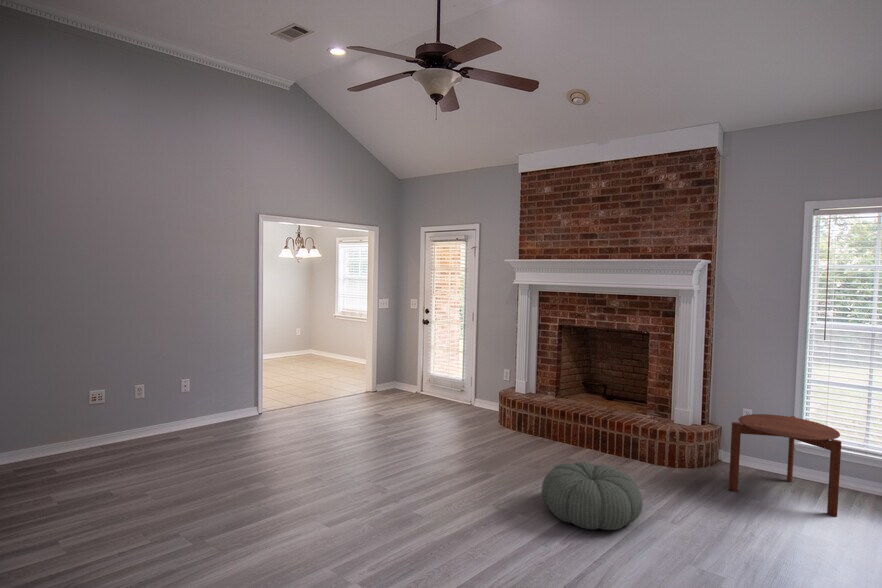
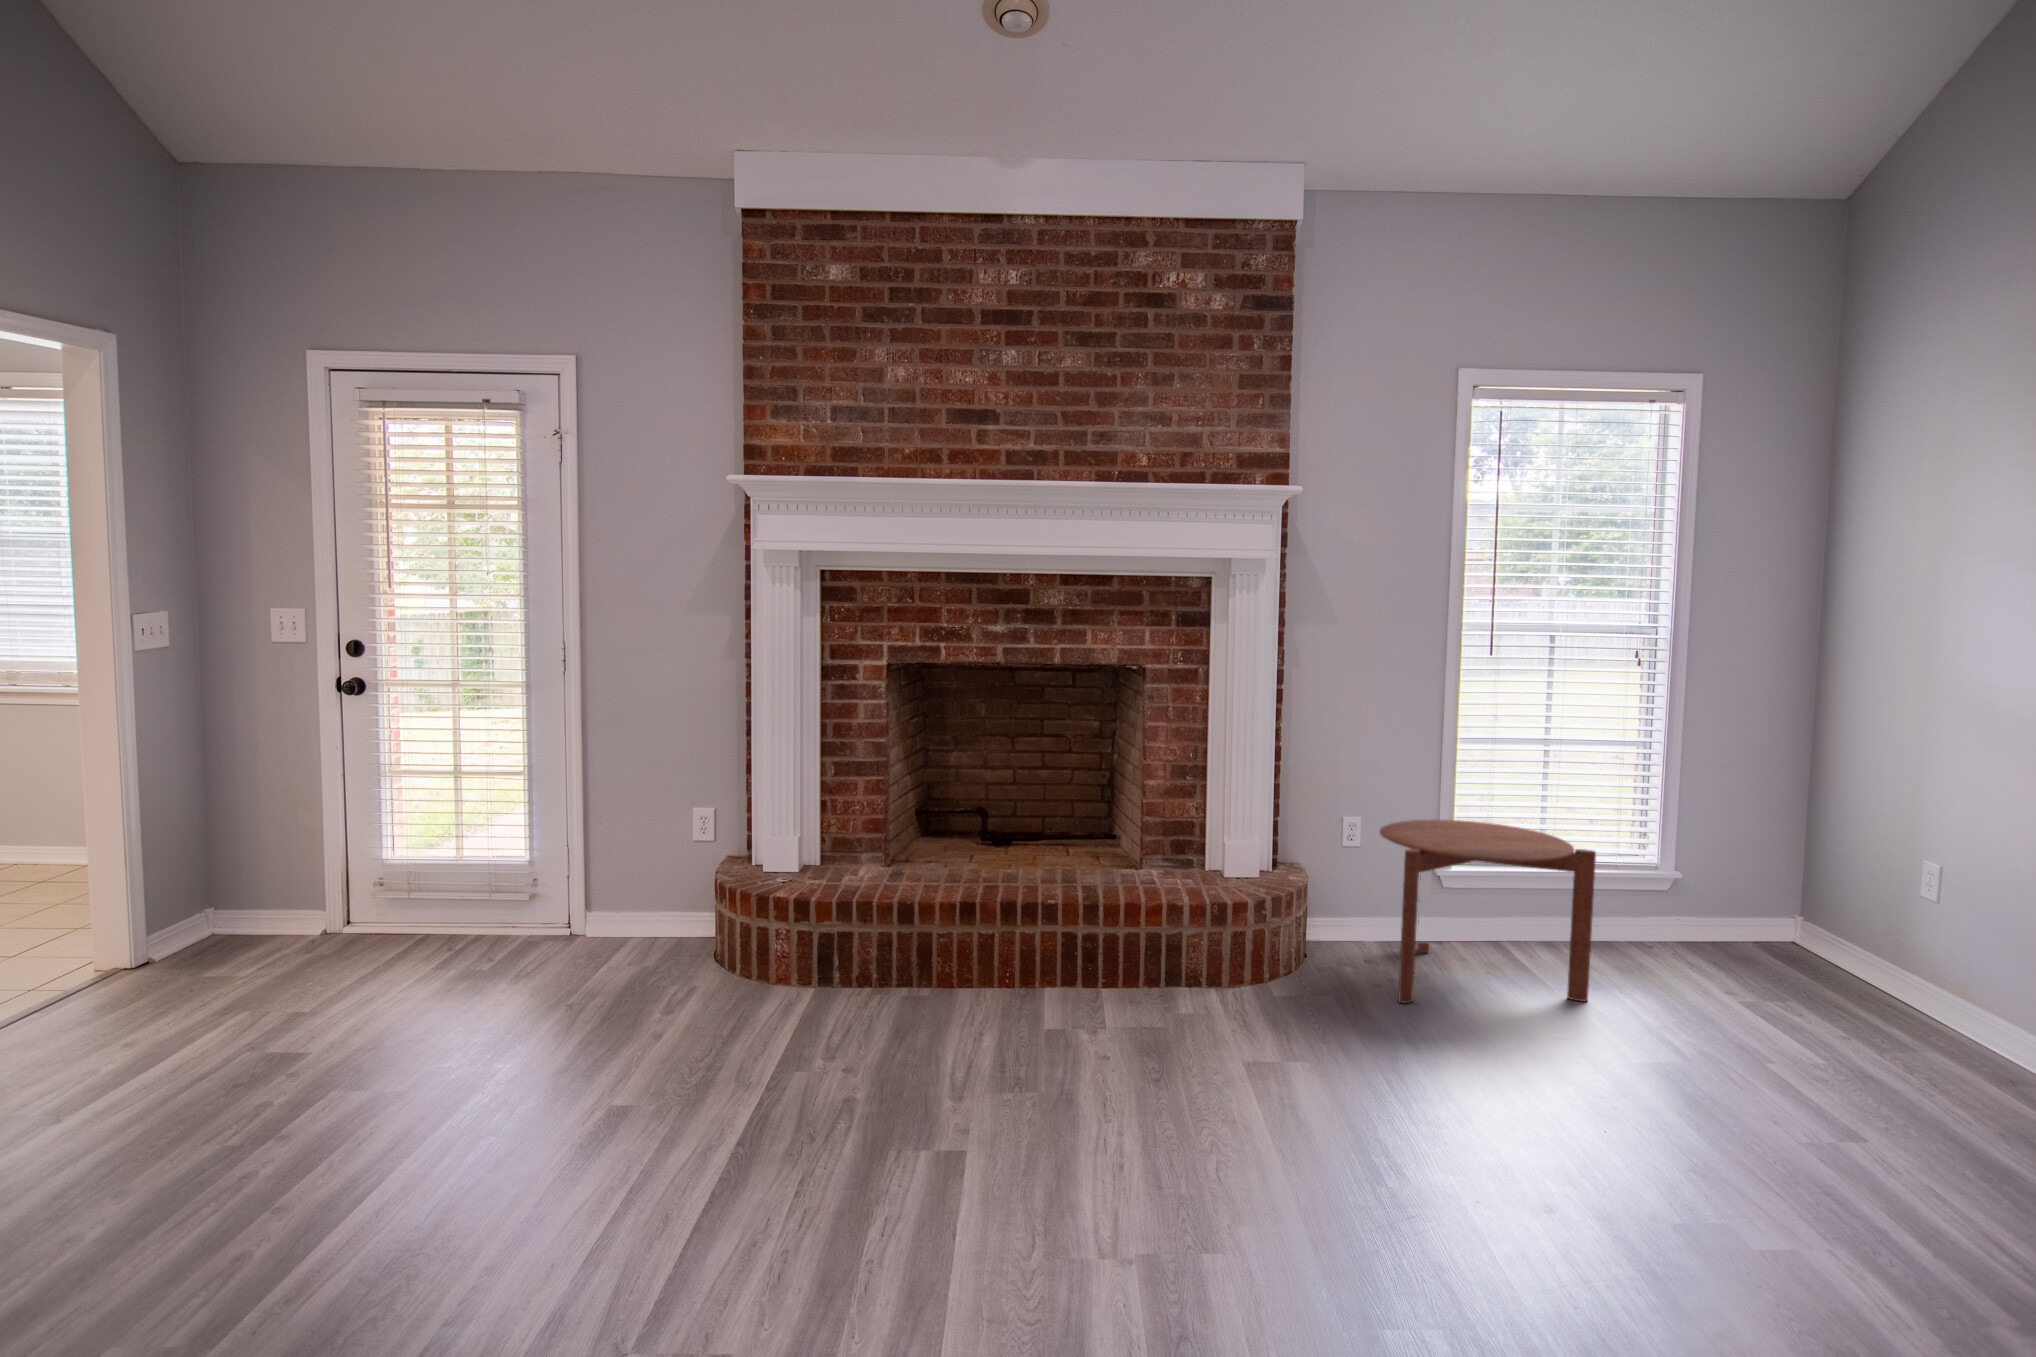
pouf: present [542,462,643,530] -> none [1203,1029,1503,1243]

